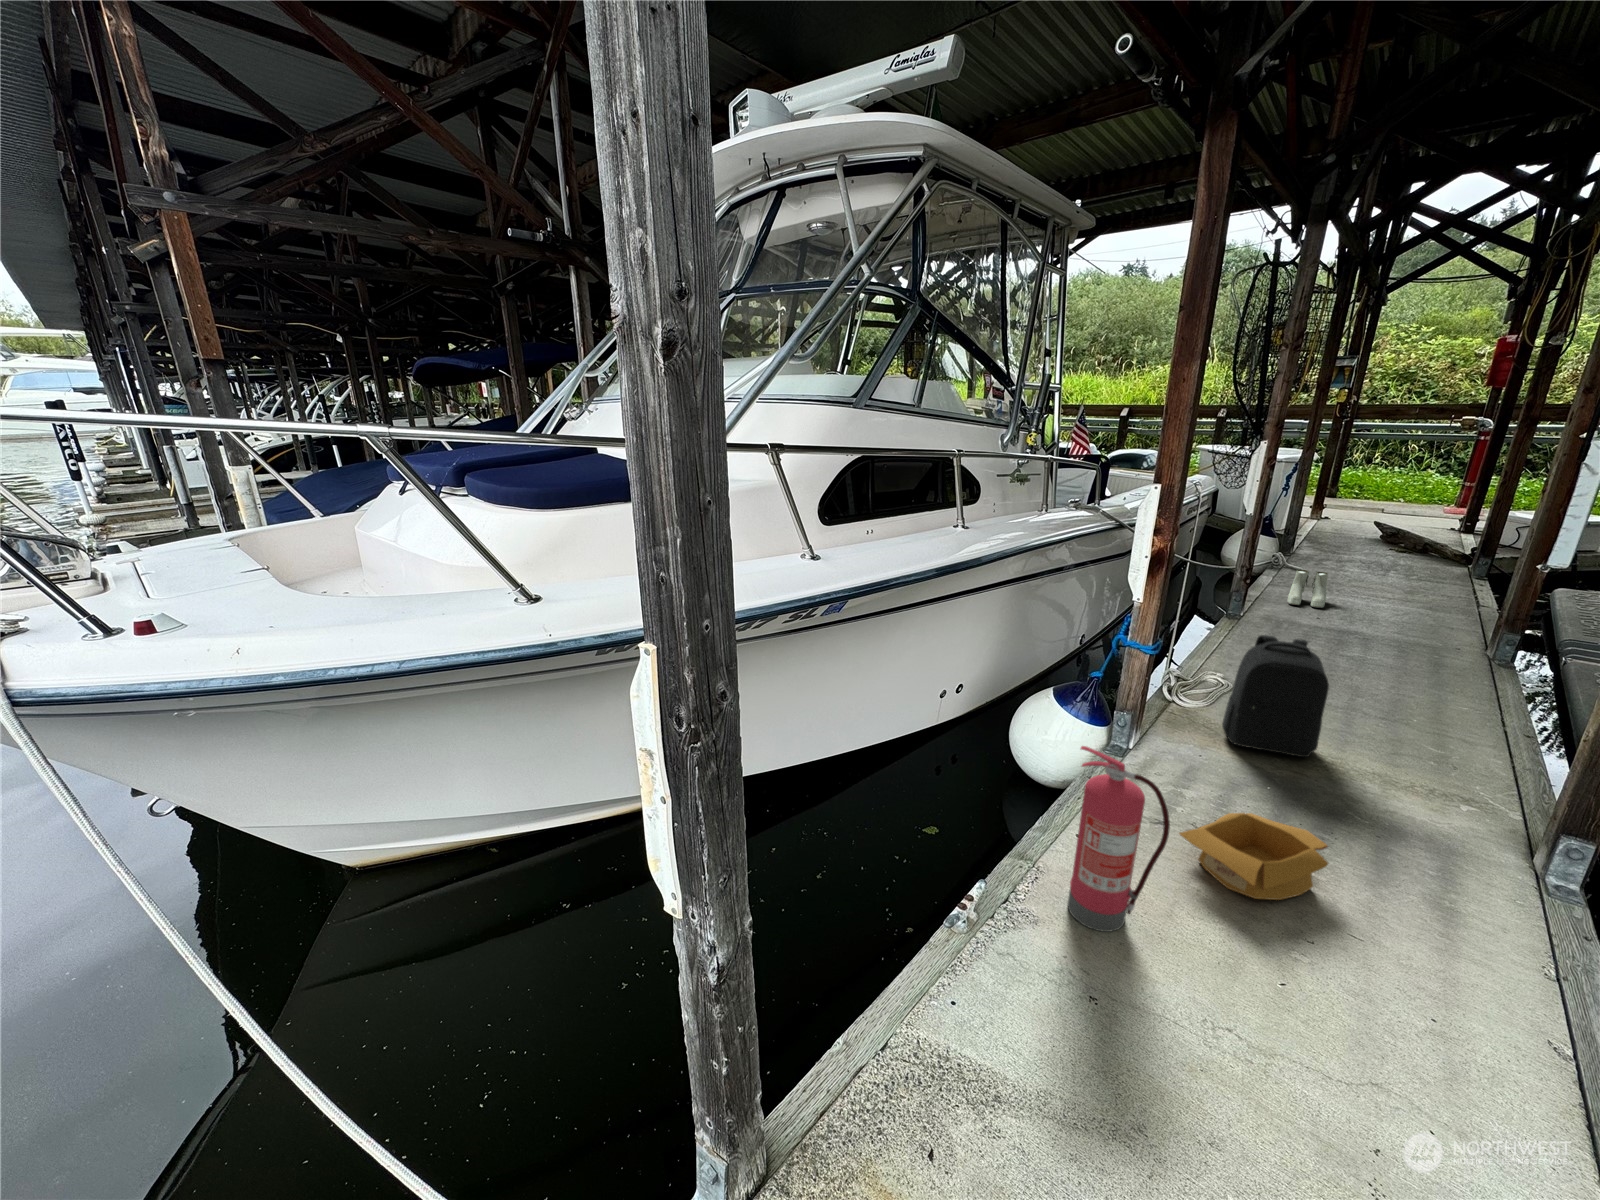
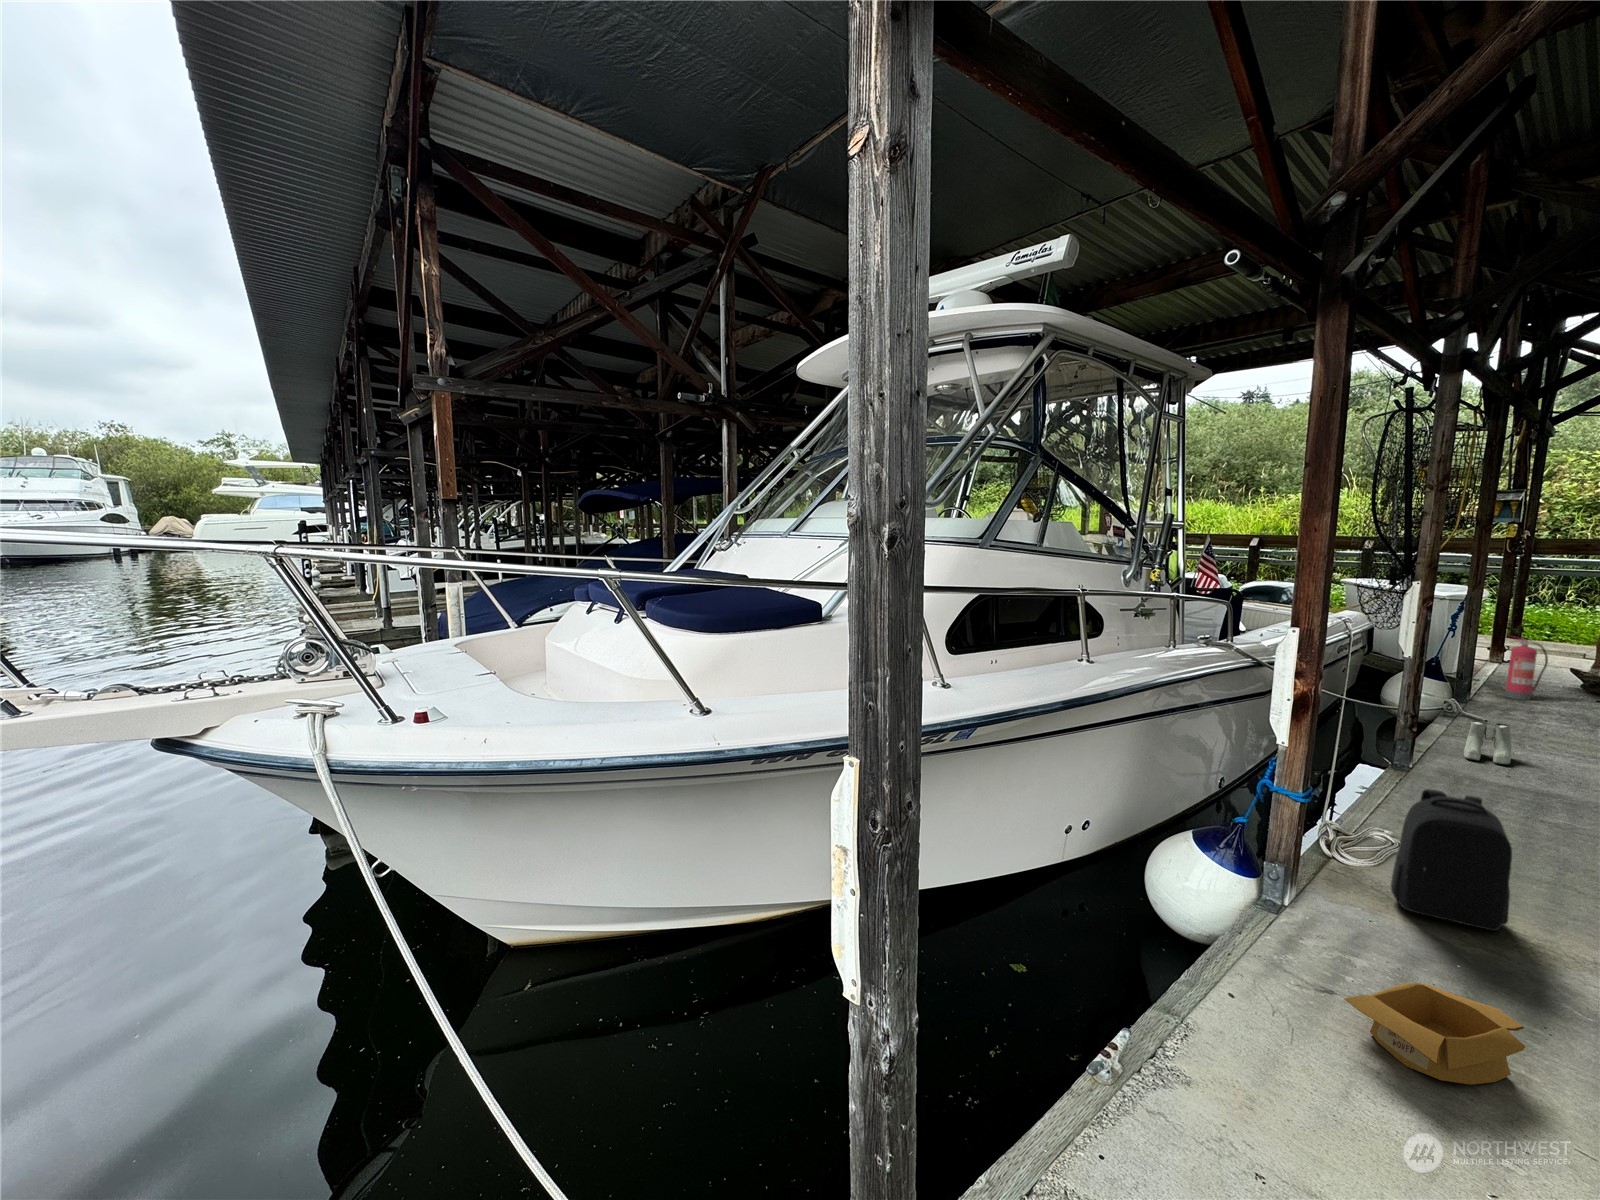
fire extinguisher: present [1068,746,1170,932] -> present [1505,637,1548,700]

